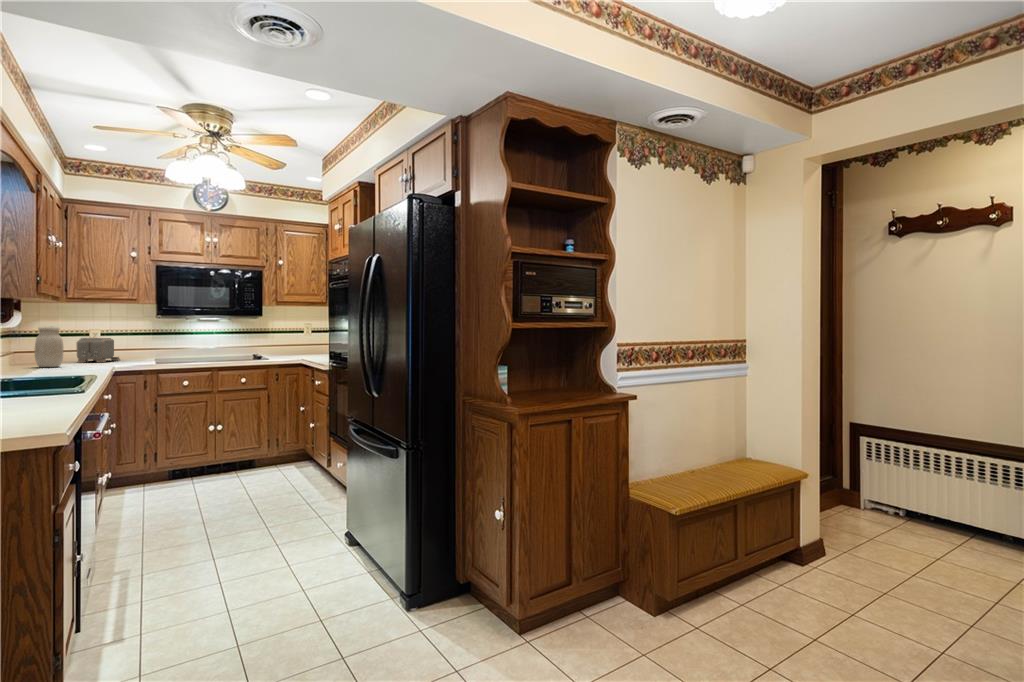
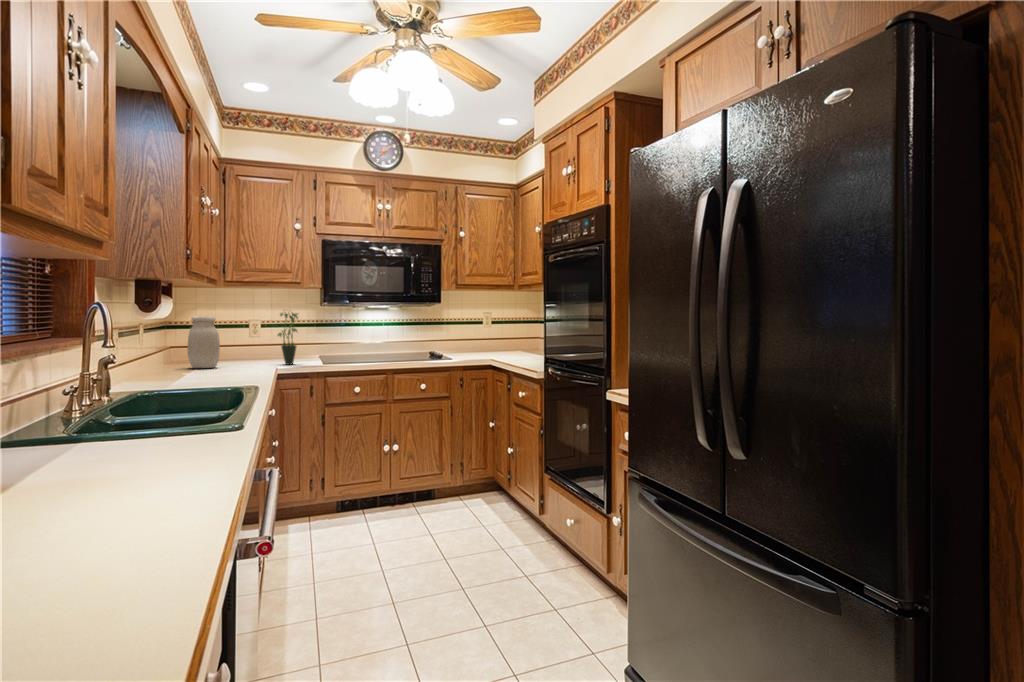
potted plant: none [115,321,138,365] -> present [277,313,298,365]
toaster: present [77,337,120,363] -> none [235,329,282,360]

